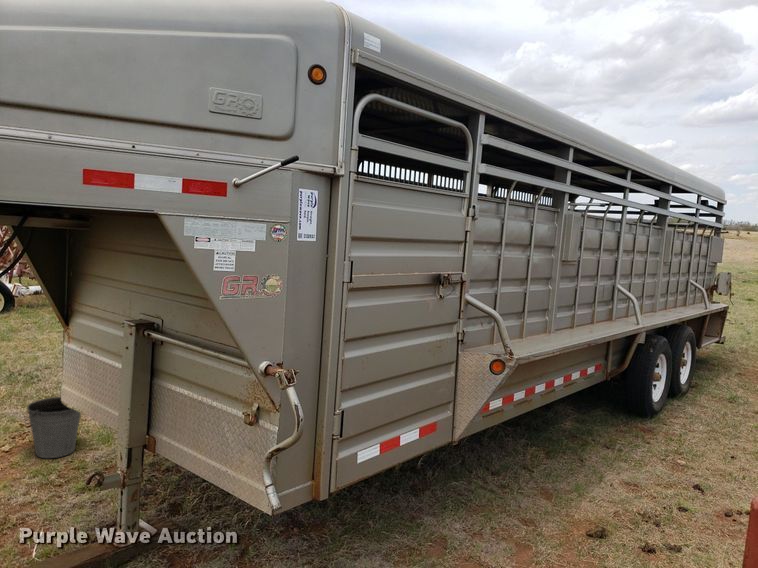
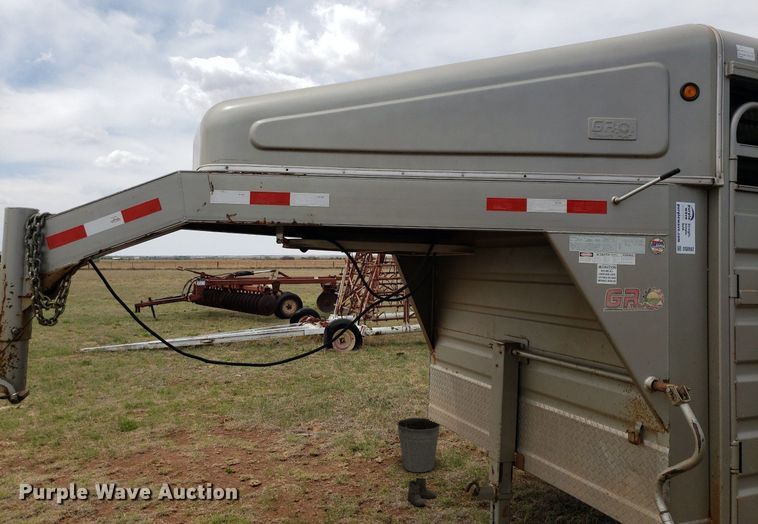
boots: none [27,467,69,500] -> present [407,478,436,506]

